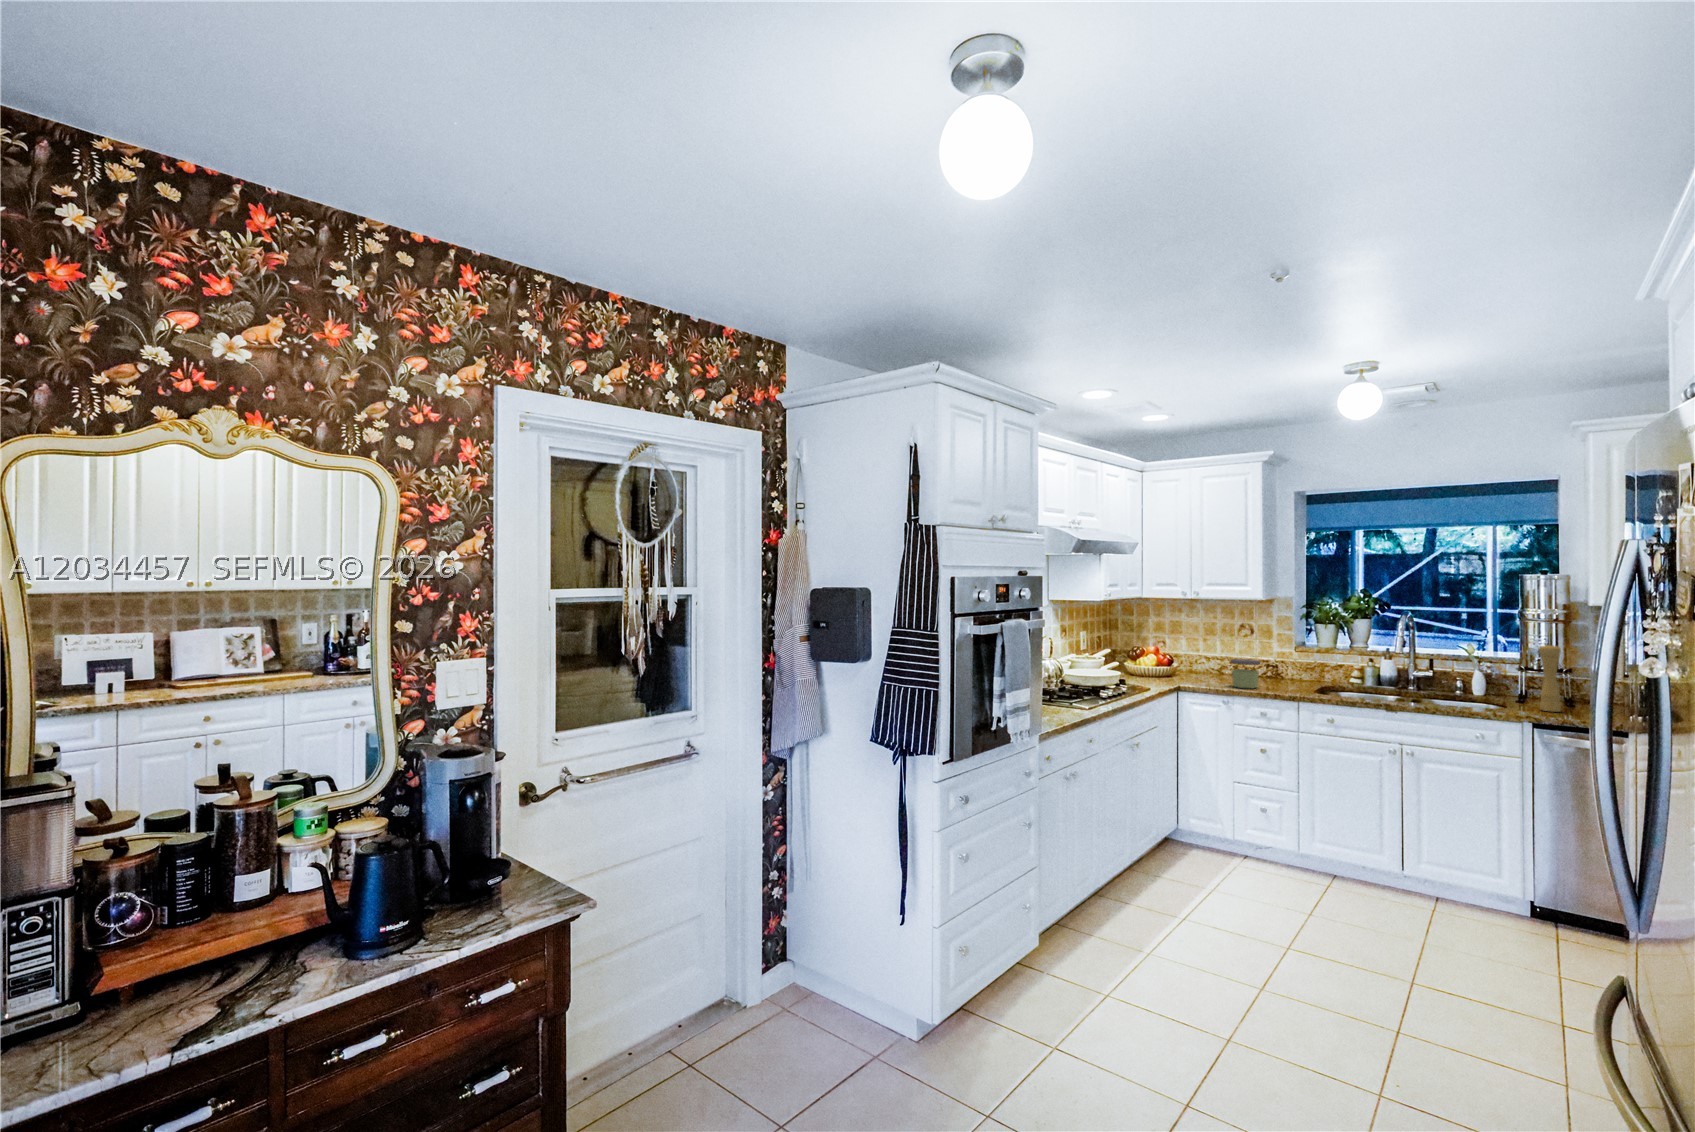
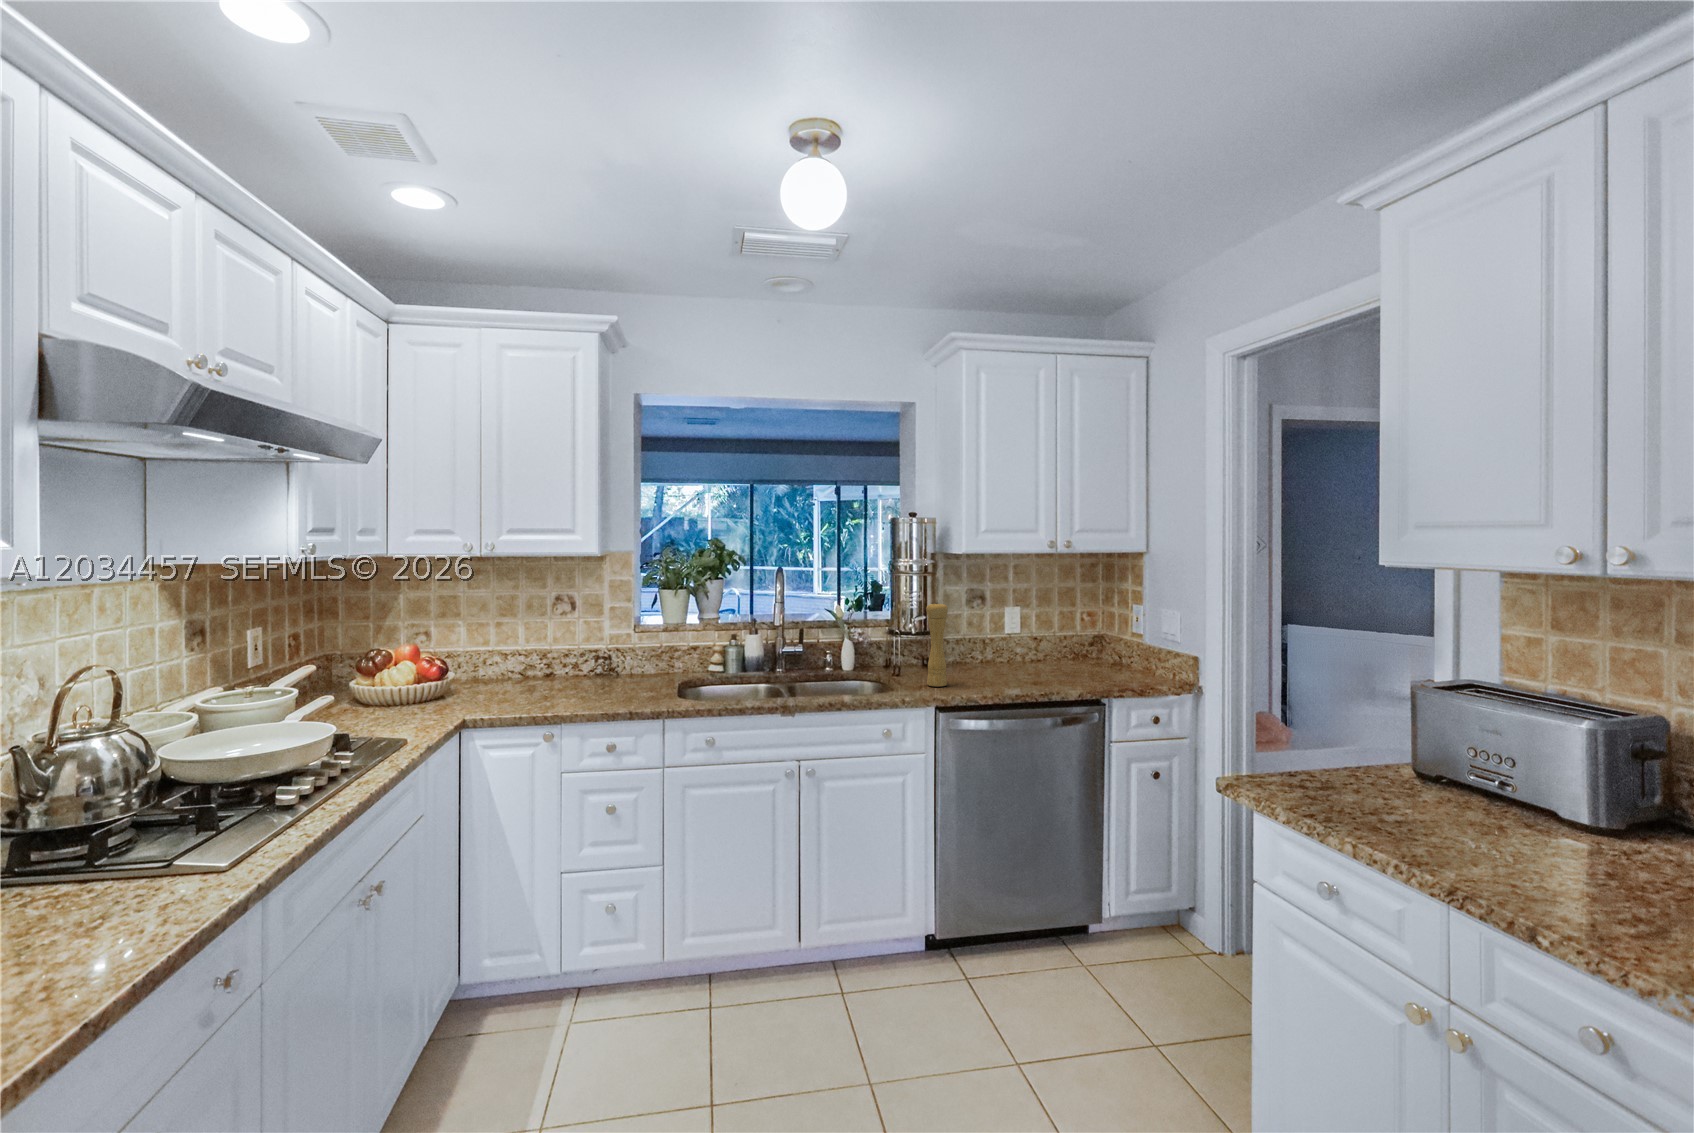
jar: present [1230,659,1260,688] -> none [551,653,597,705]

